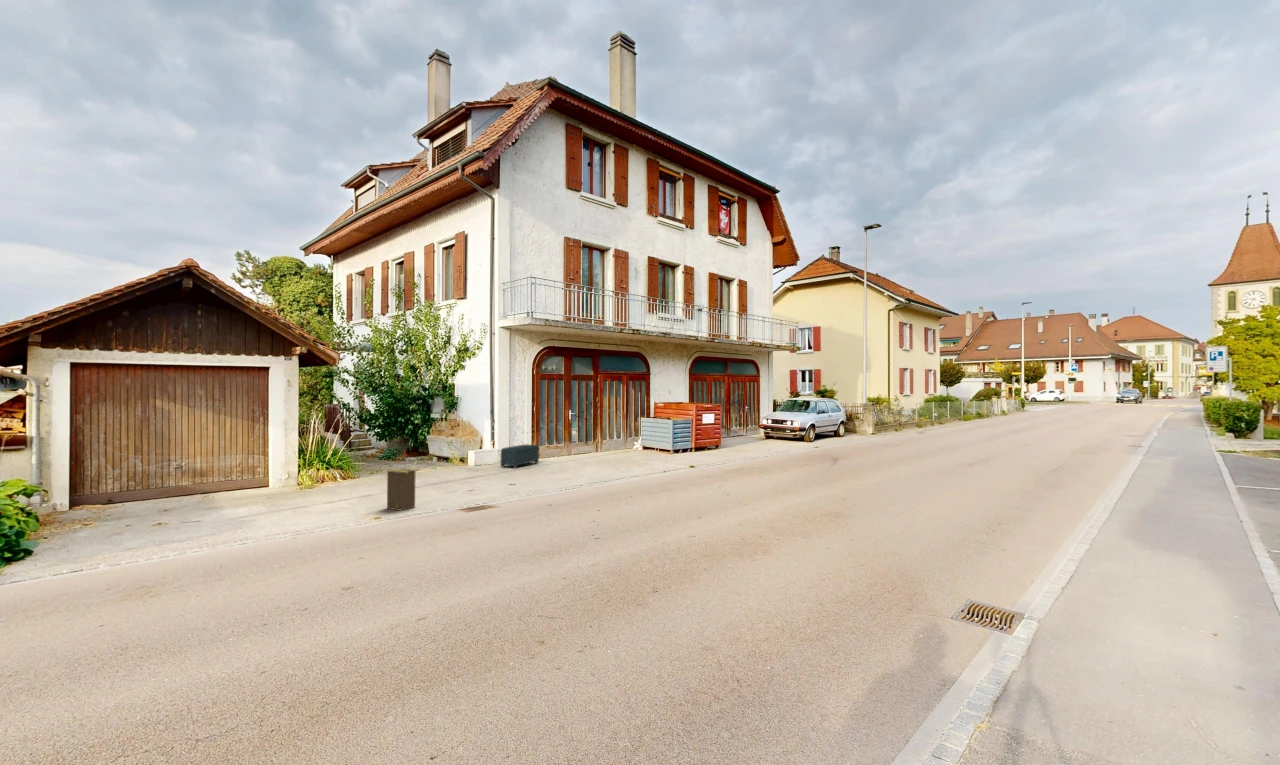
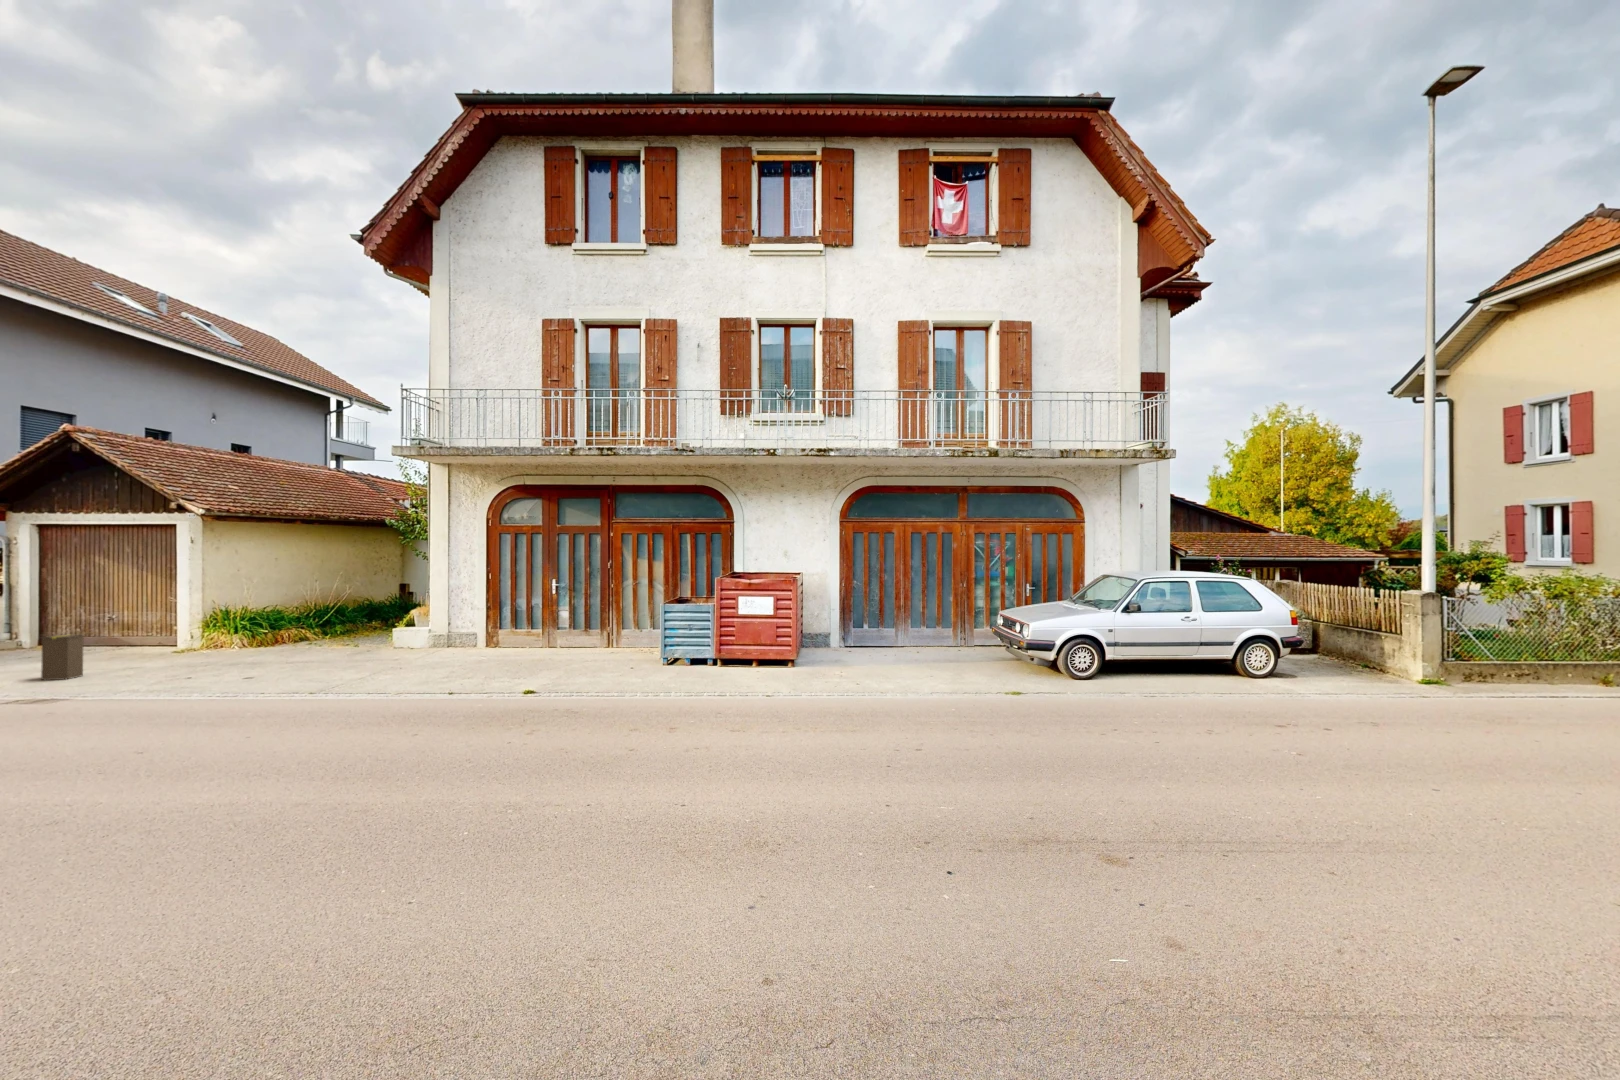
bench: present [501,444,539,468] -> none [405,626,469,656]

